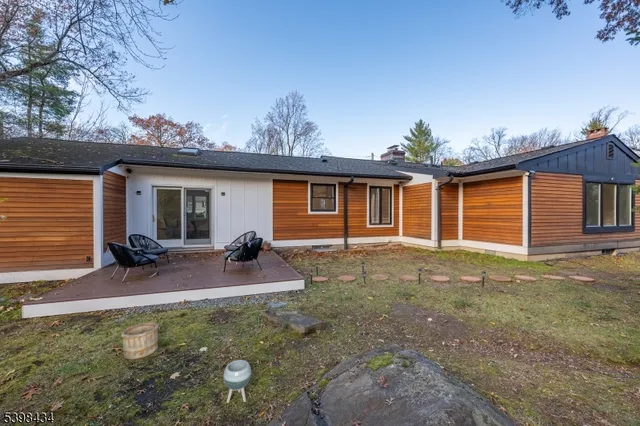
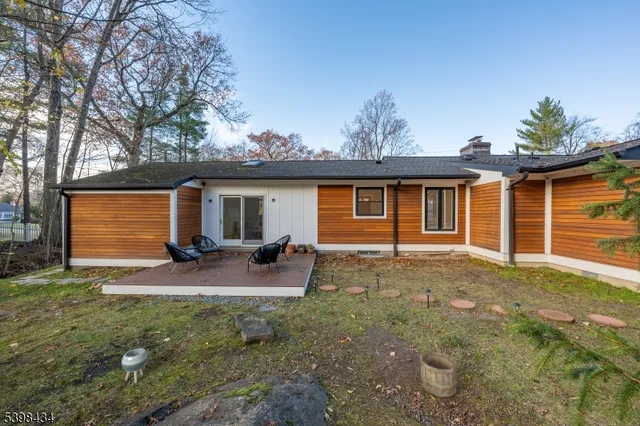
wooden bucket: present [121,322,159,360] -> present [420,352,457,397]

